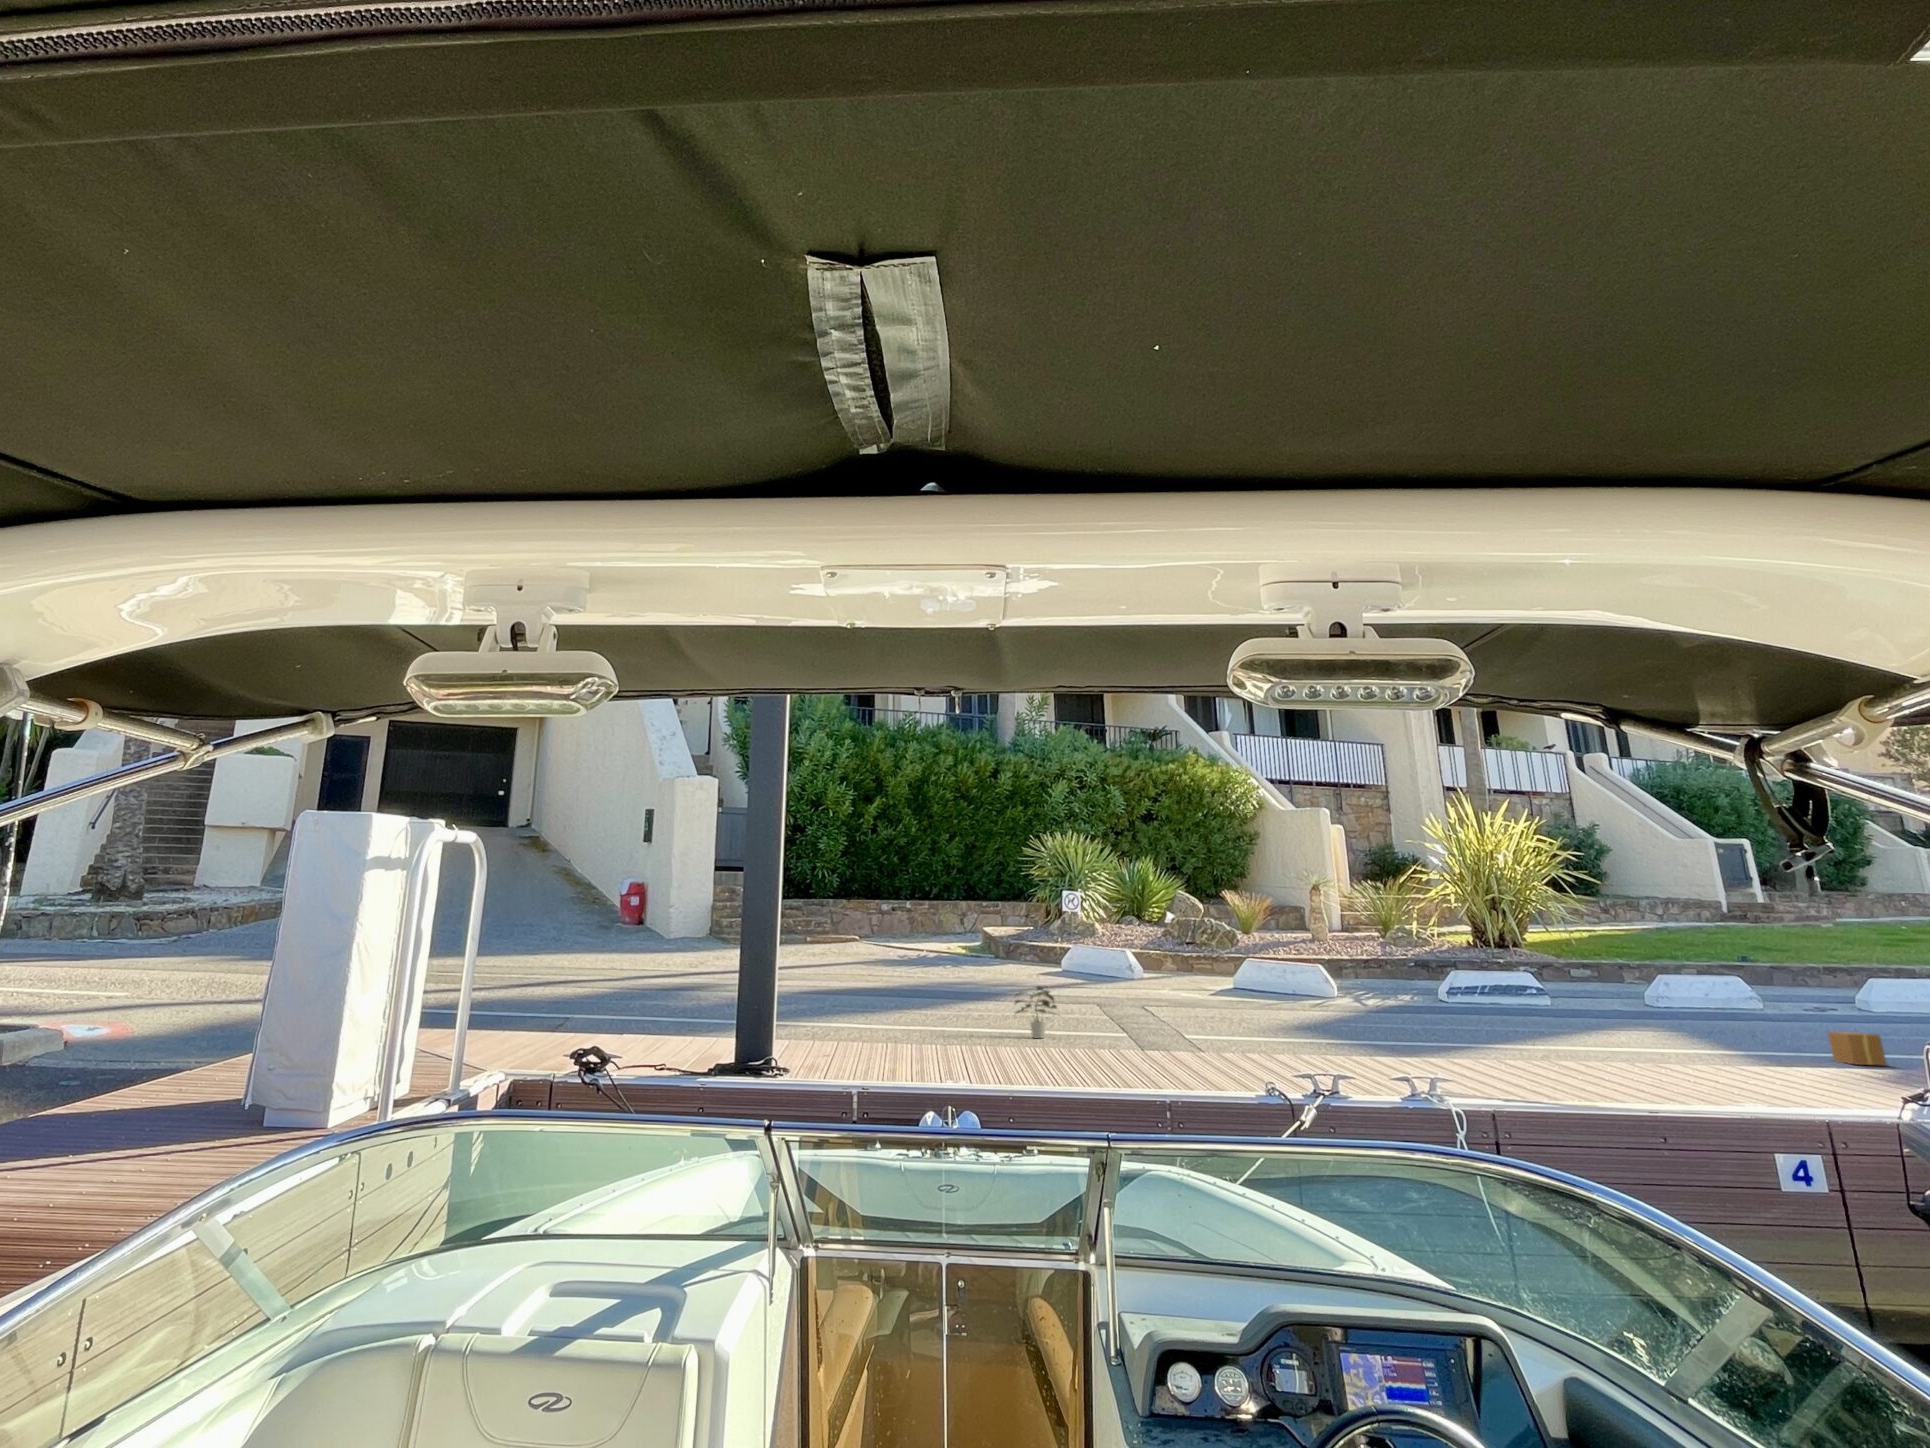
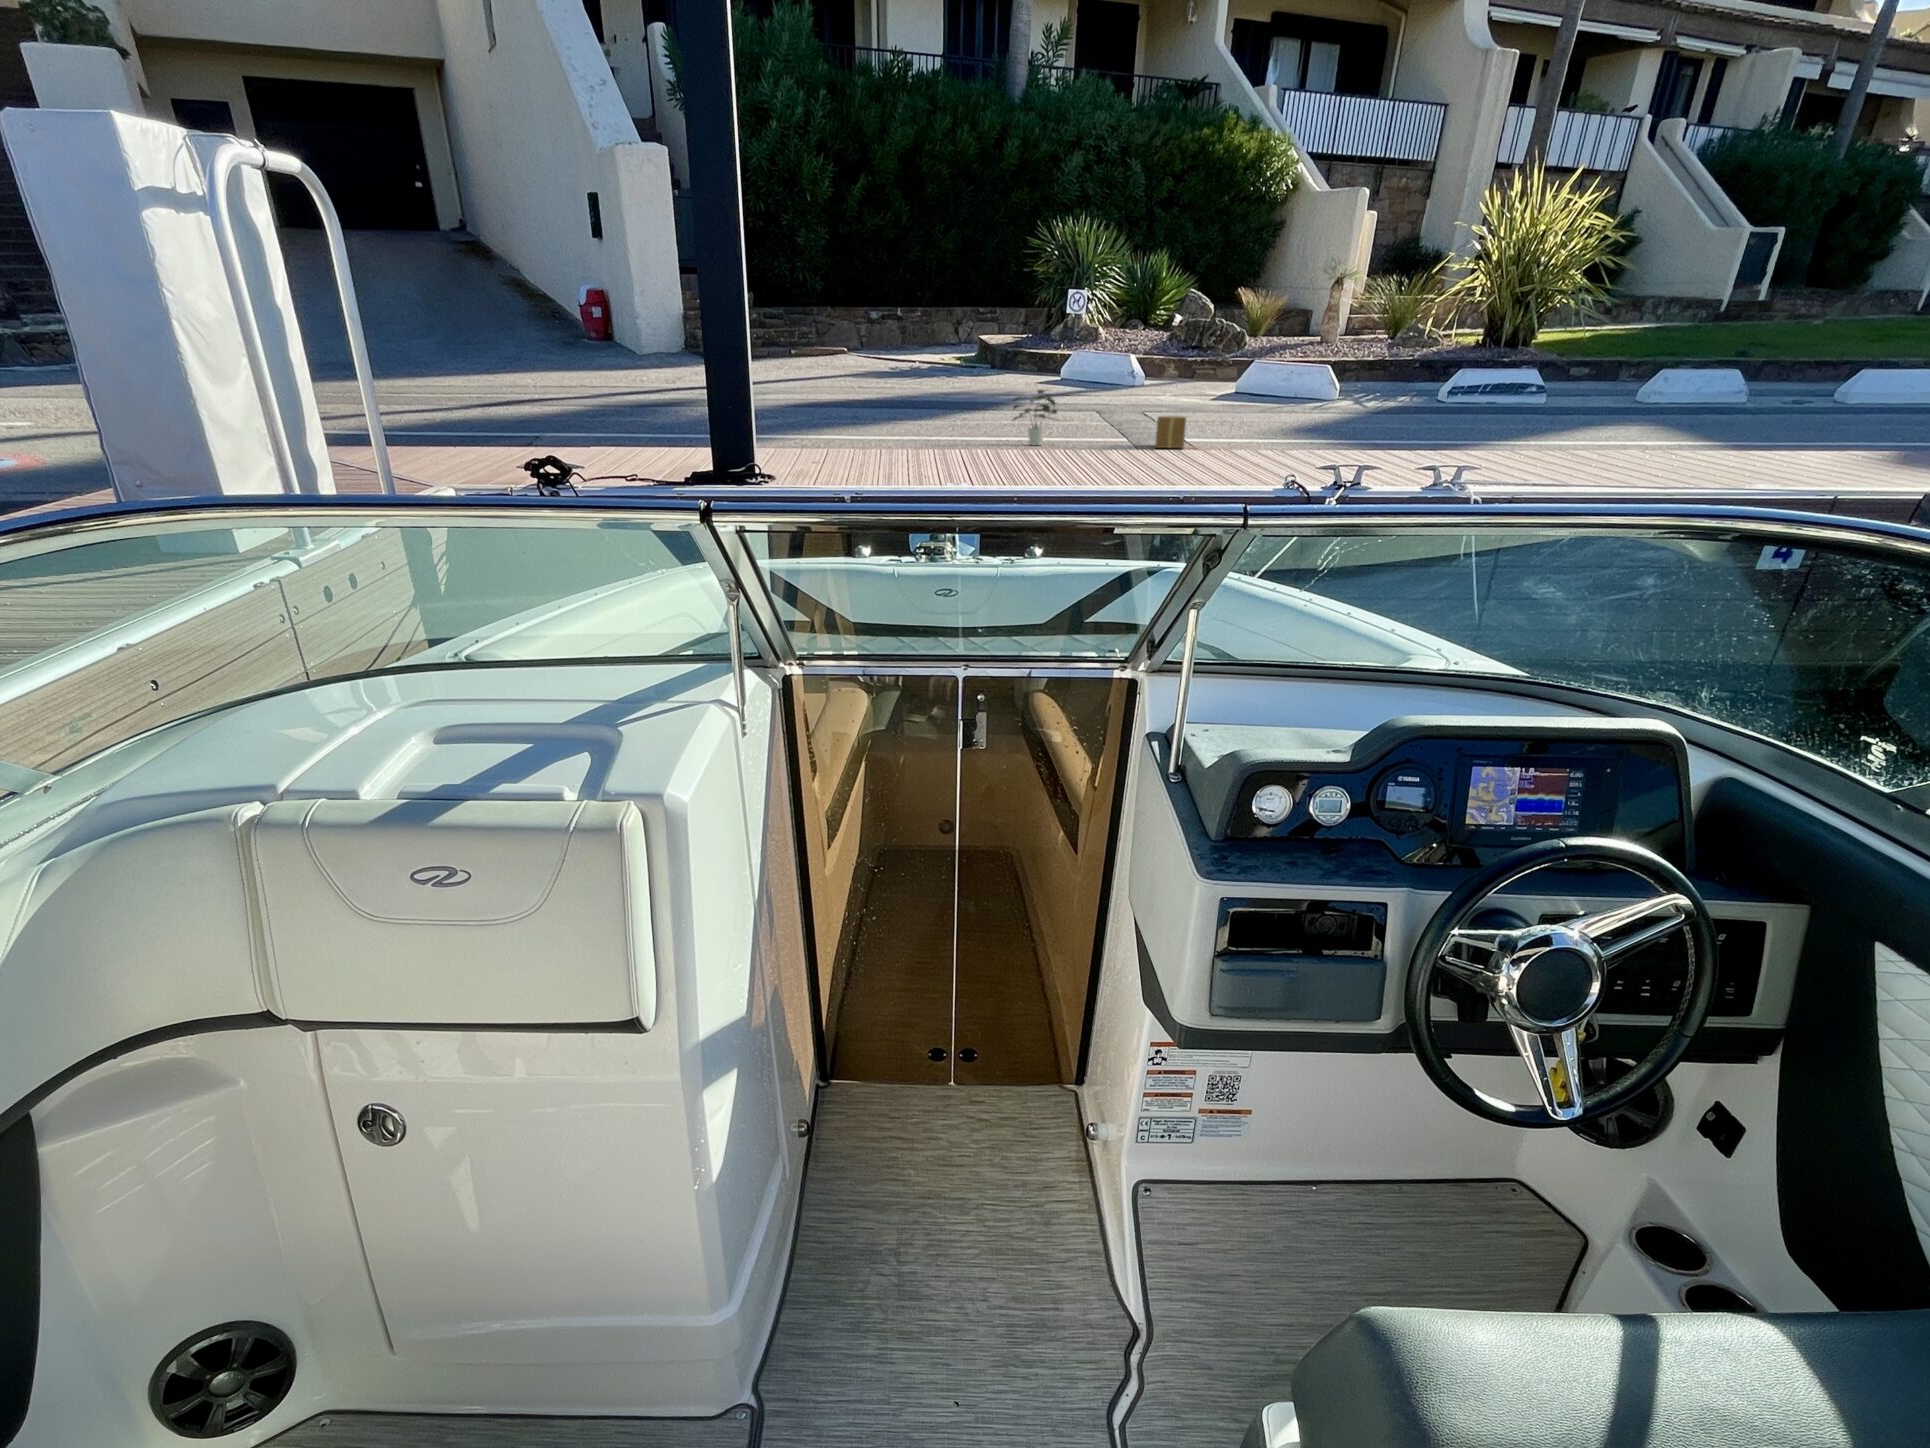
cardboard box: present [1827,1032,1886,1066] -> present [1155,416,1186,448]

